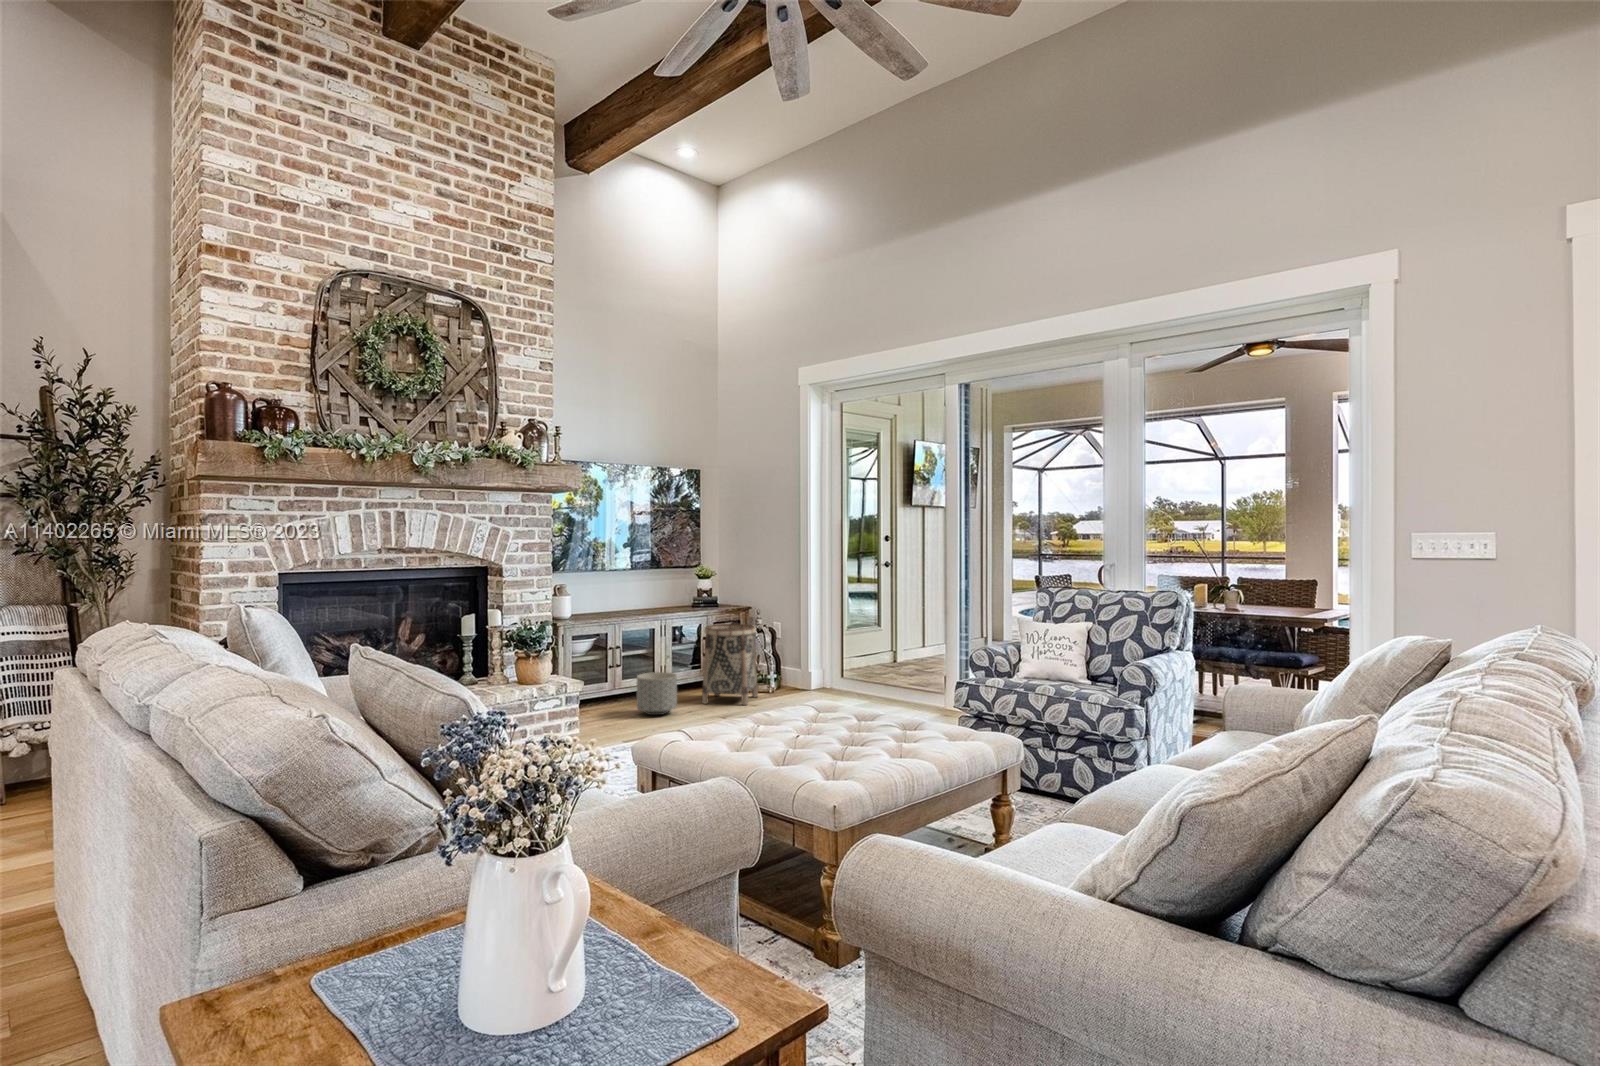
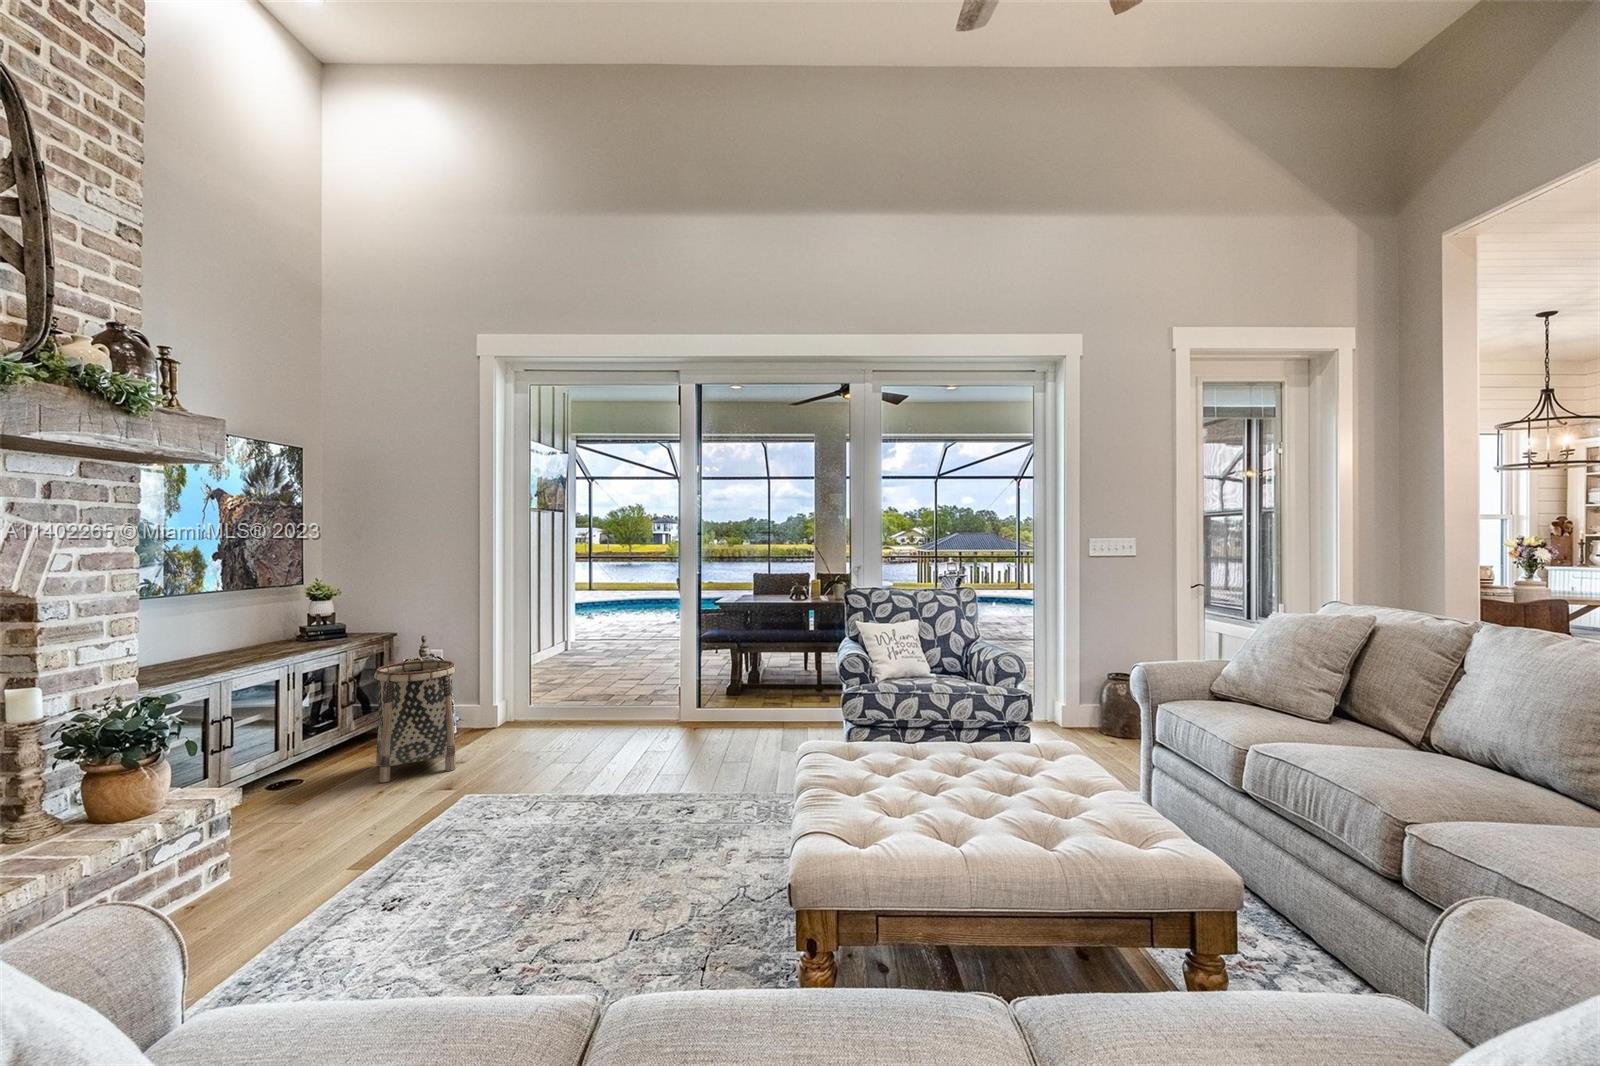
planter: present [637,672,677,715] -> none [292,749,369,823]

